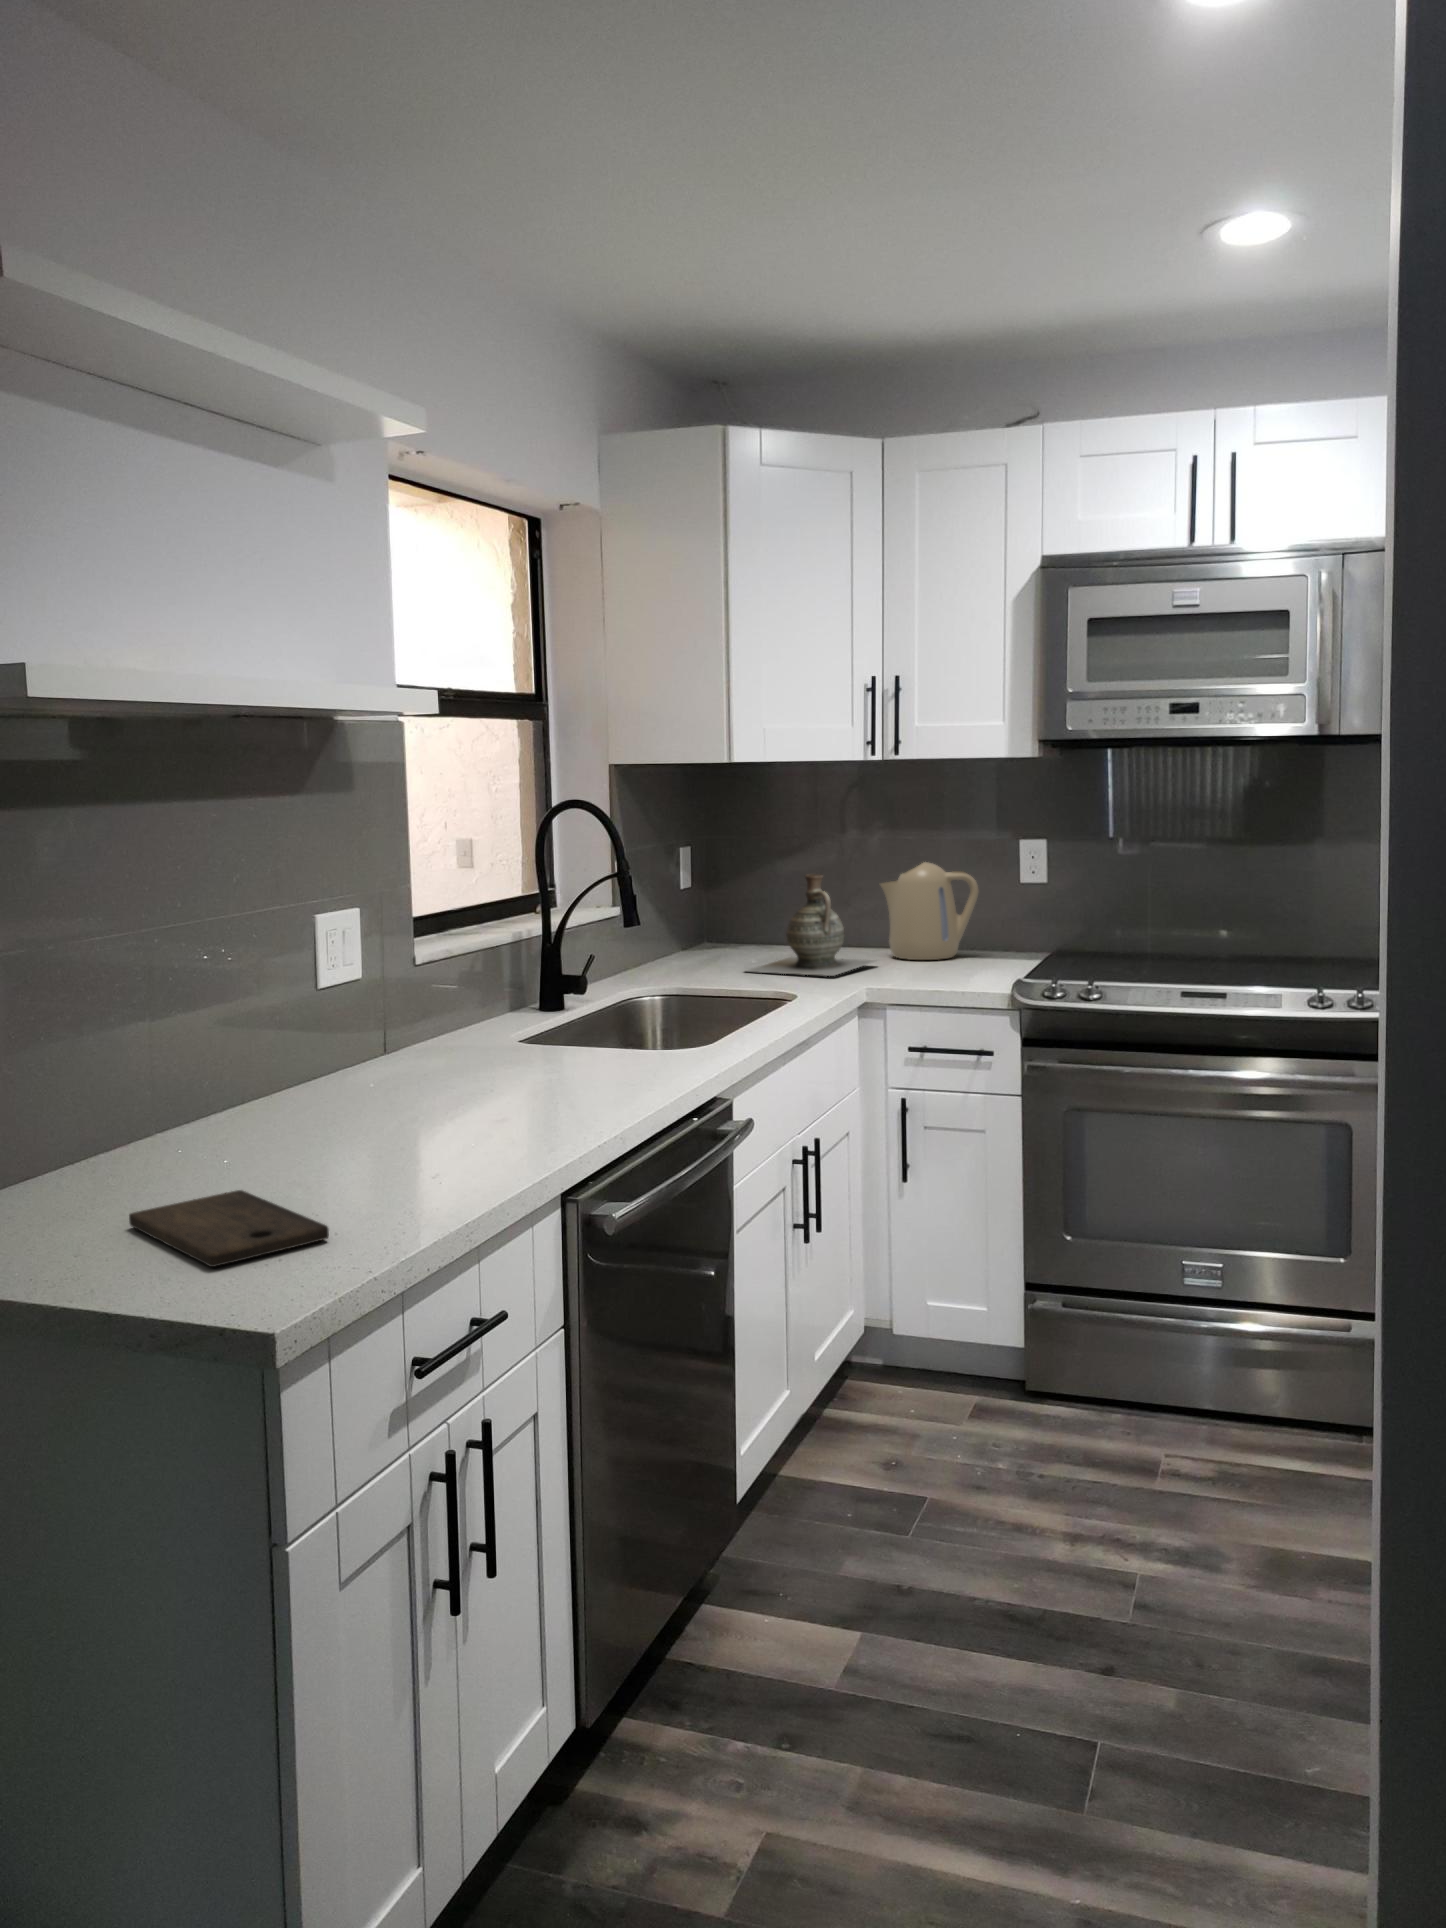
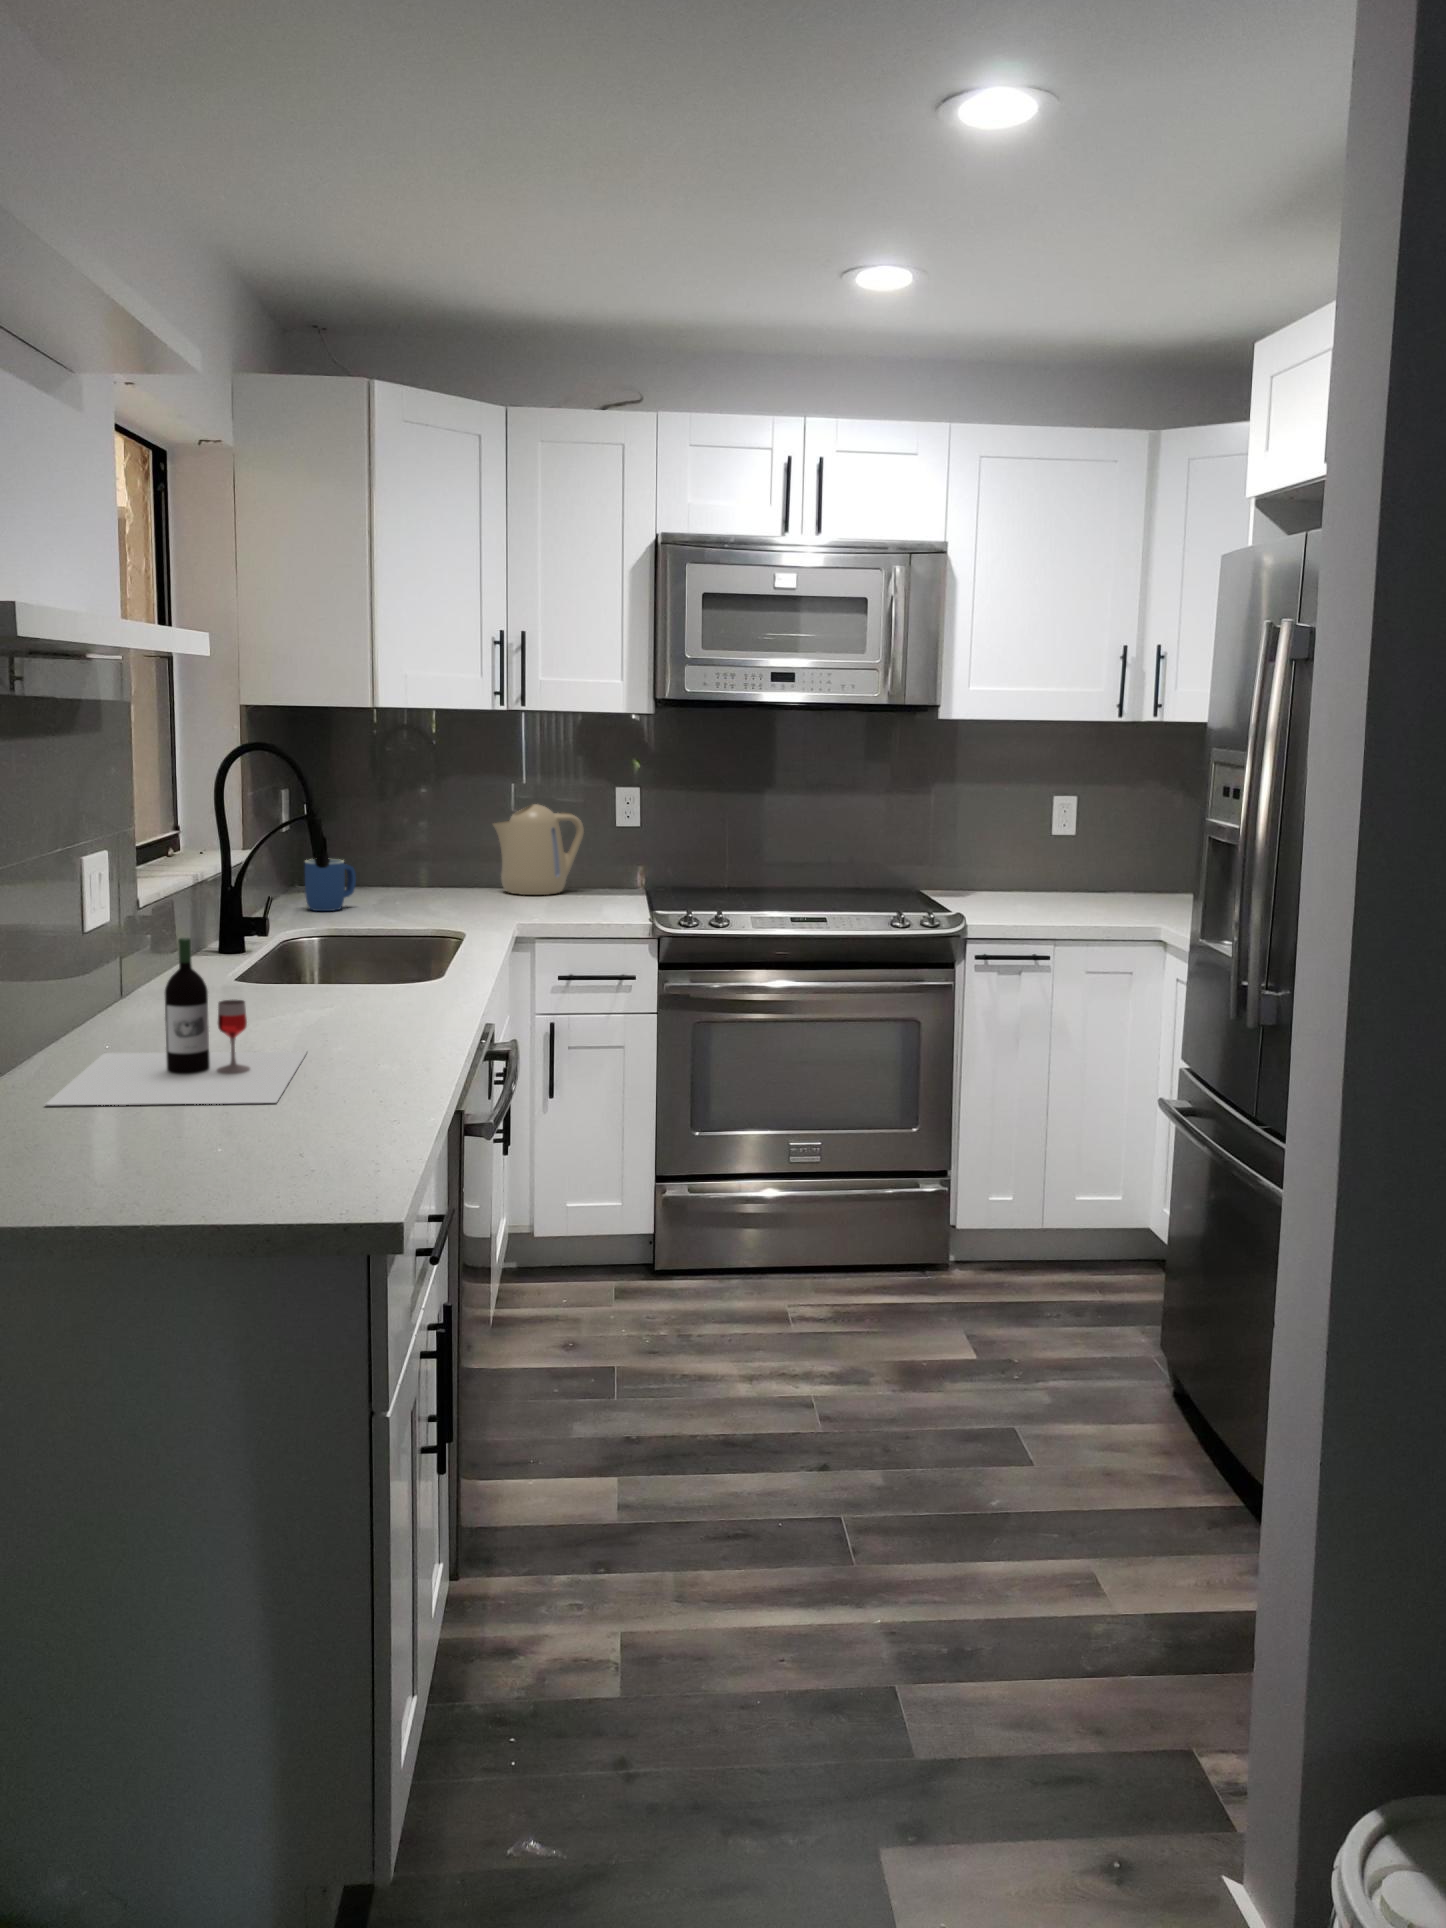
ceramic jug: present [747,874,875,976] -> none [379,815,504,911]
mug: none [669,920,722,973] -> present [305,859,356,911]
wine bottle: none [160,992,471,1171] -> present [46,938,306,1105]
cutting board: present [129,1190,329,1267] -> none [116,1125,333,1189]

